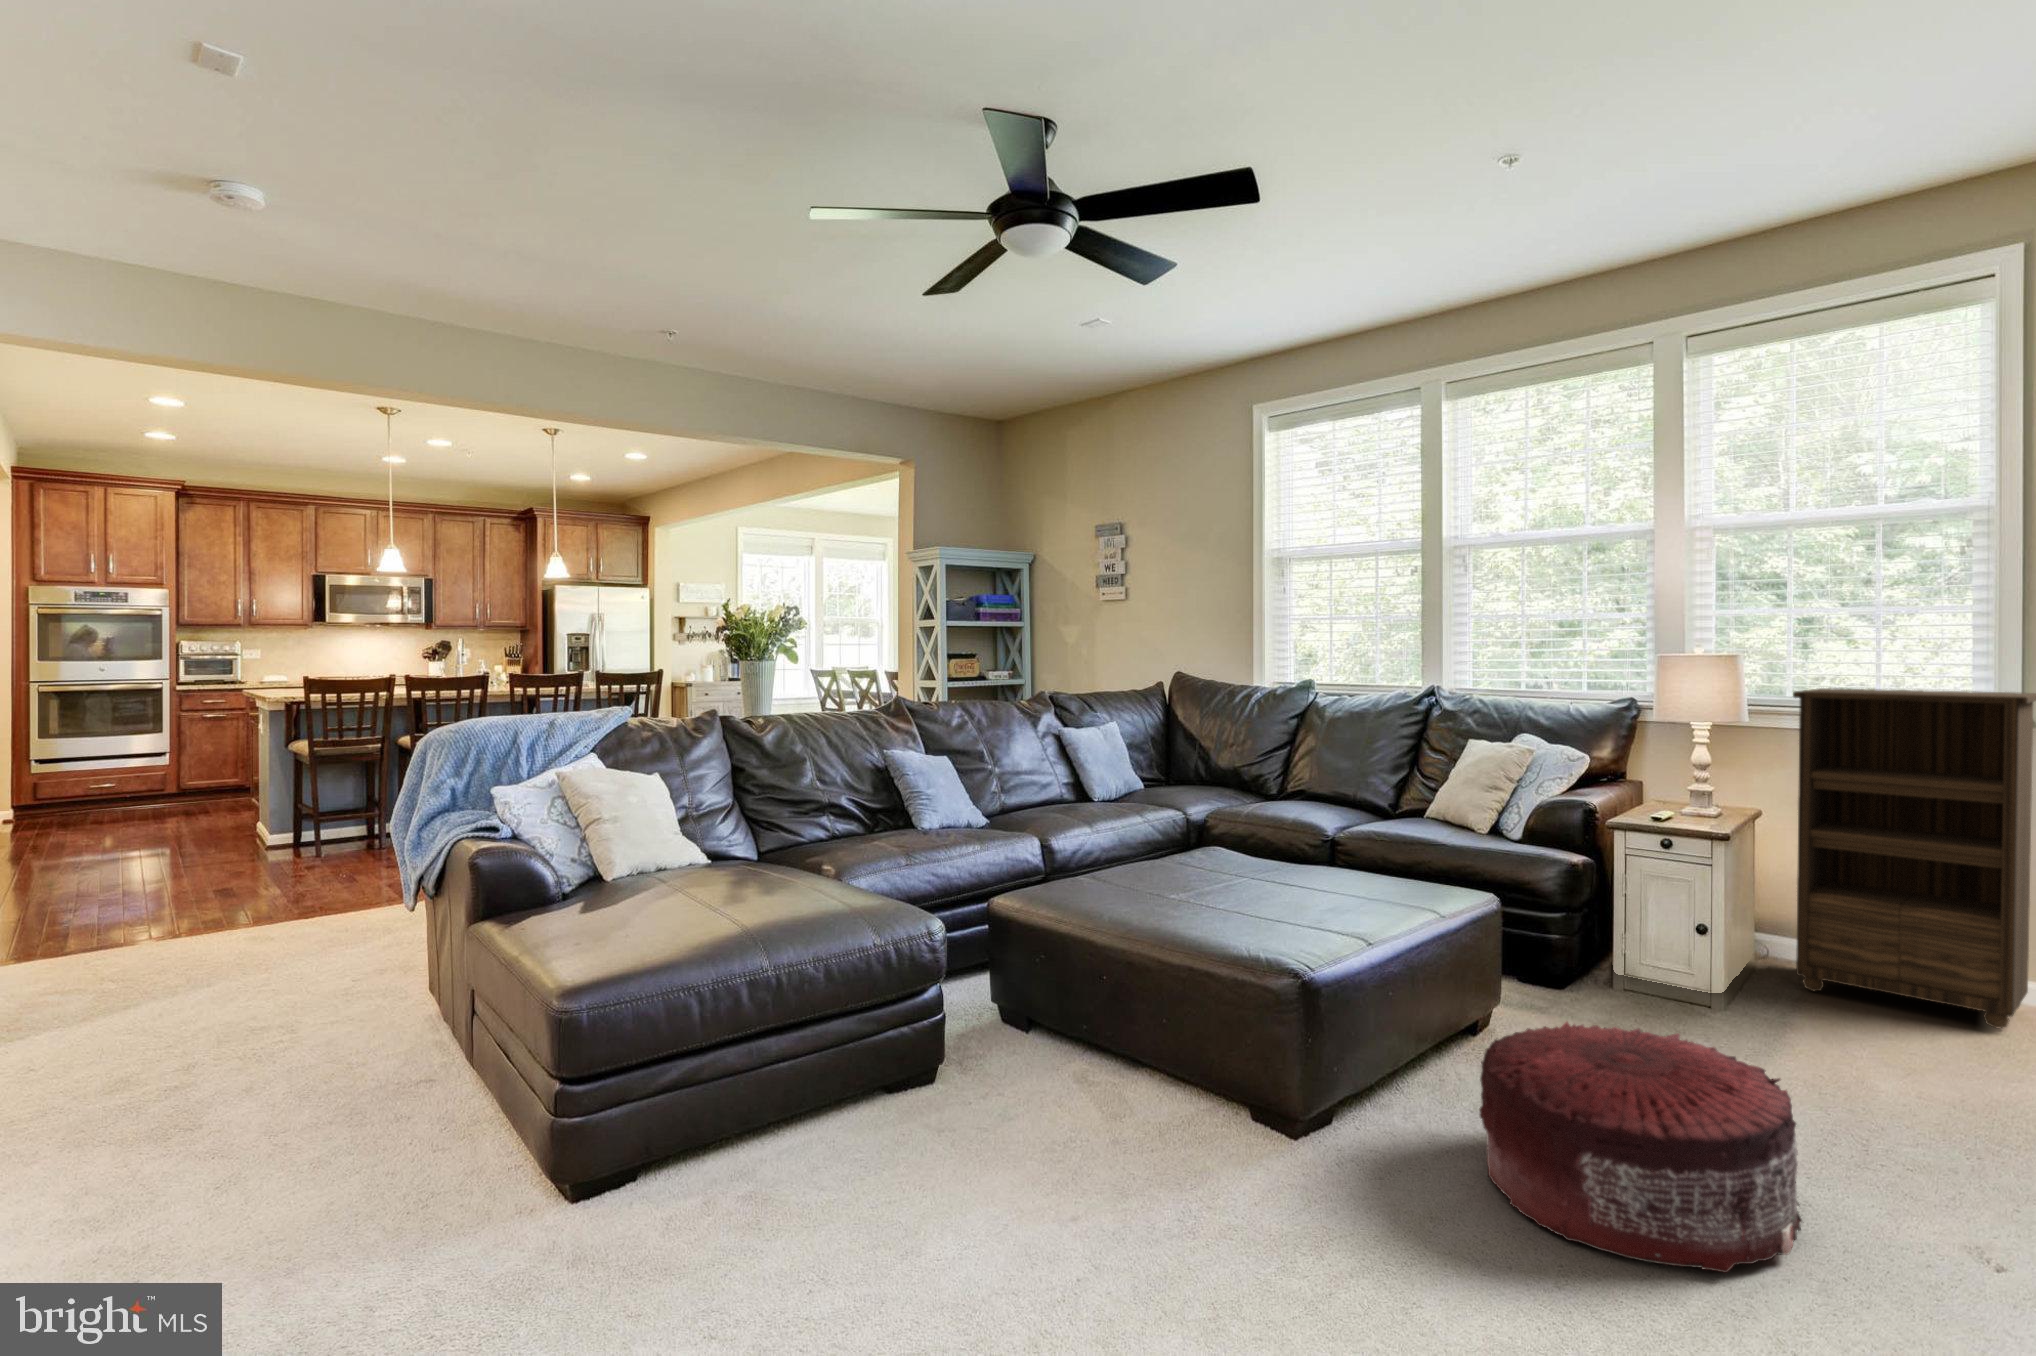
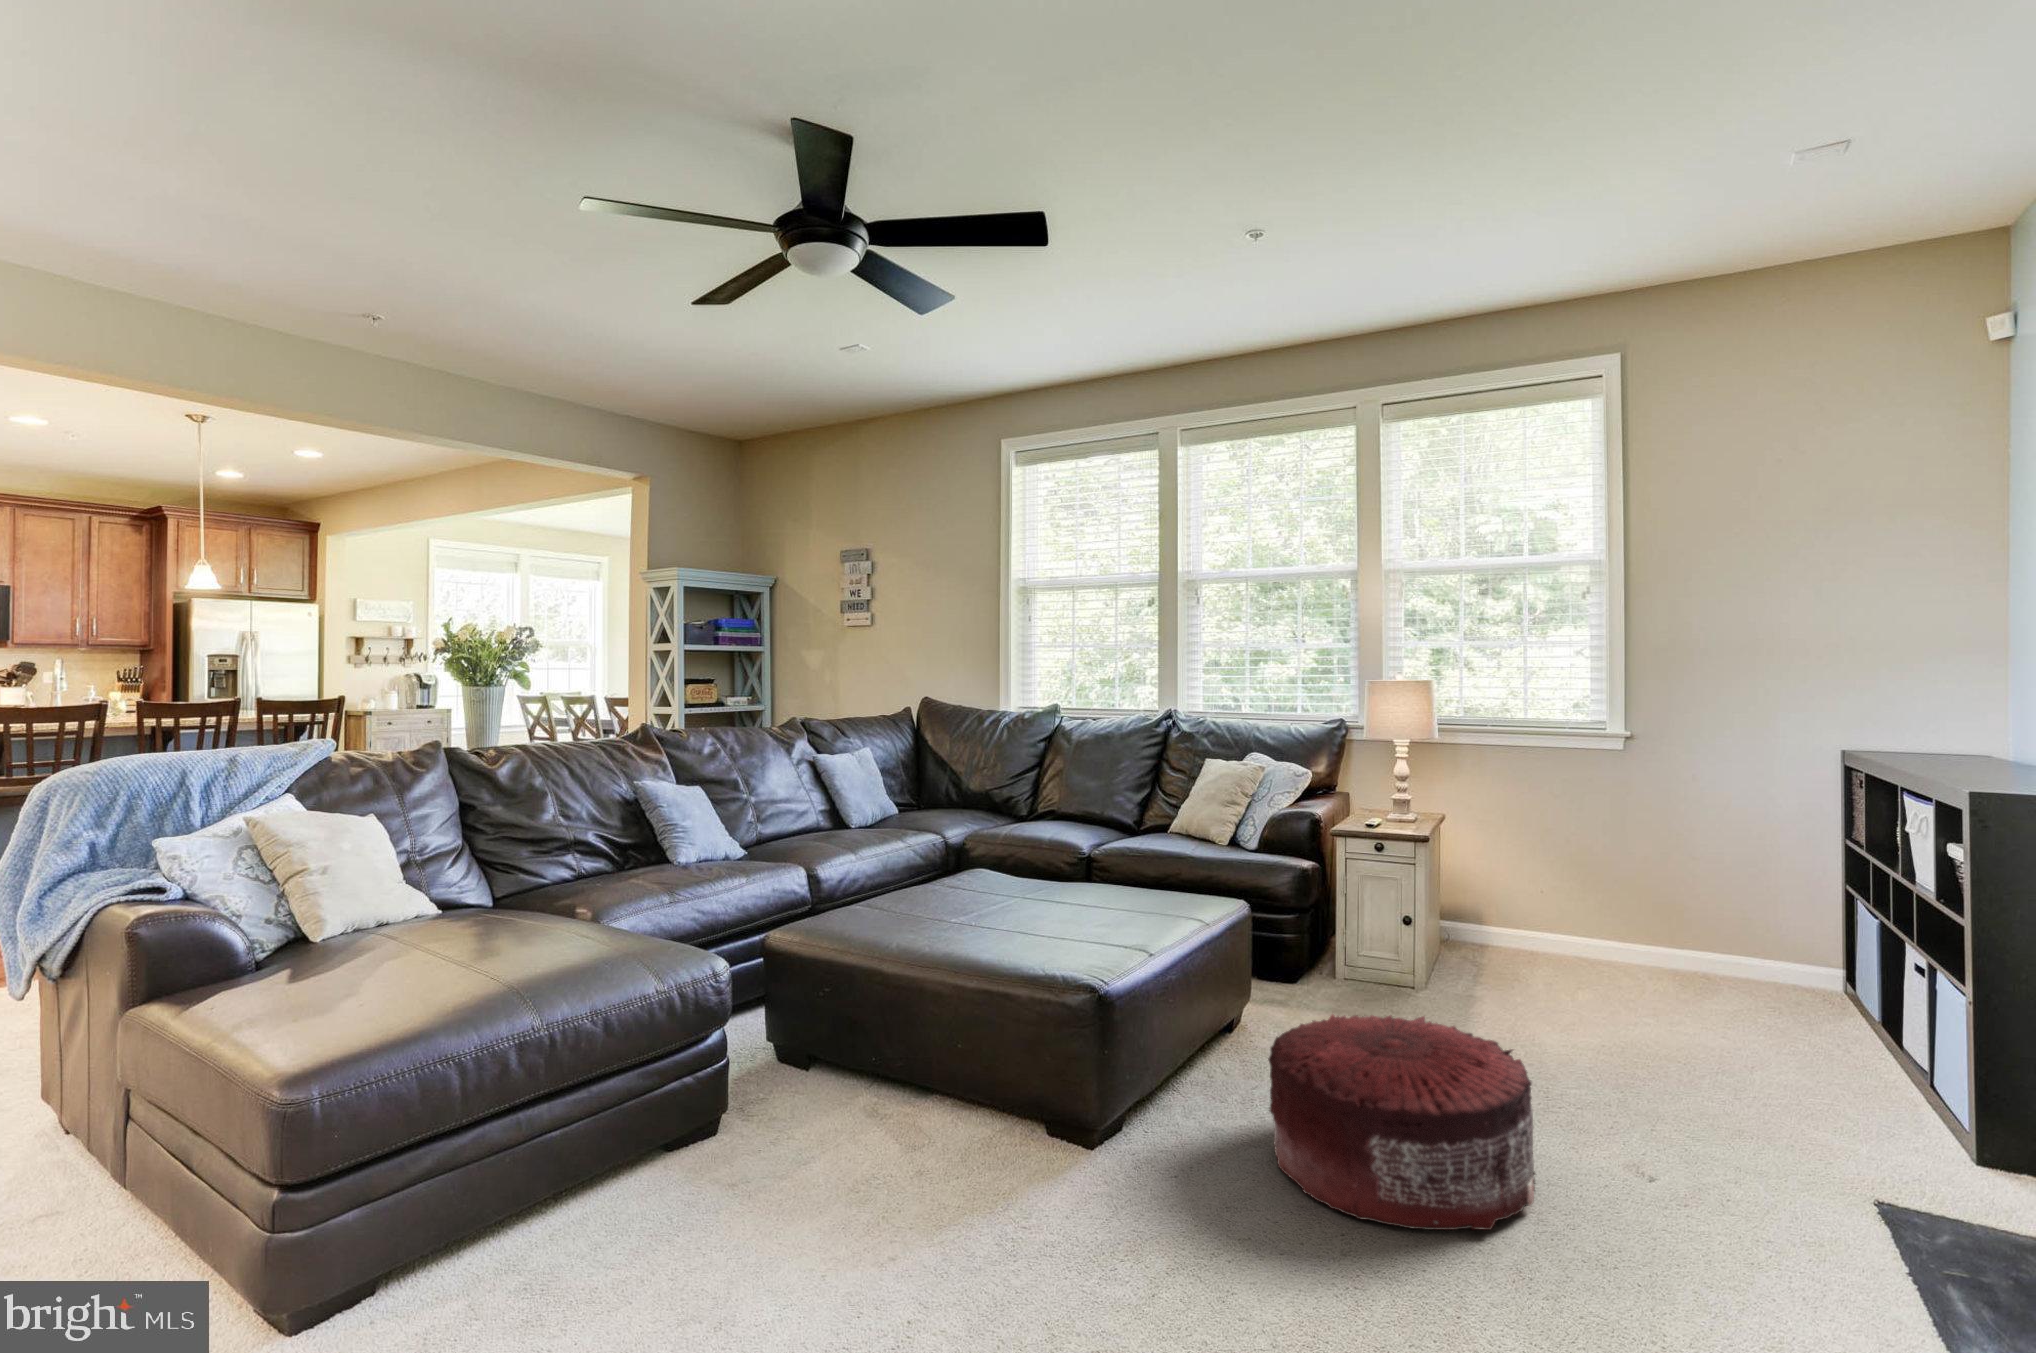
bookshelf: present [1793,688,2036,1028] -> none [1468,709,1642,988]

